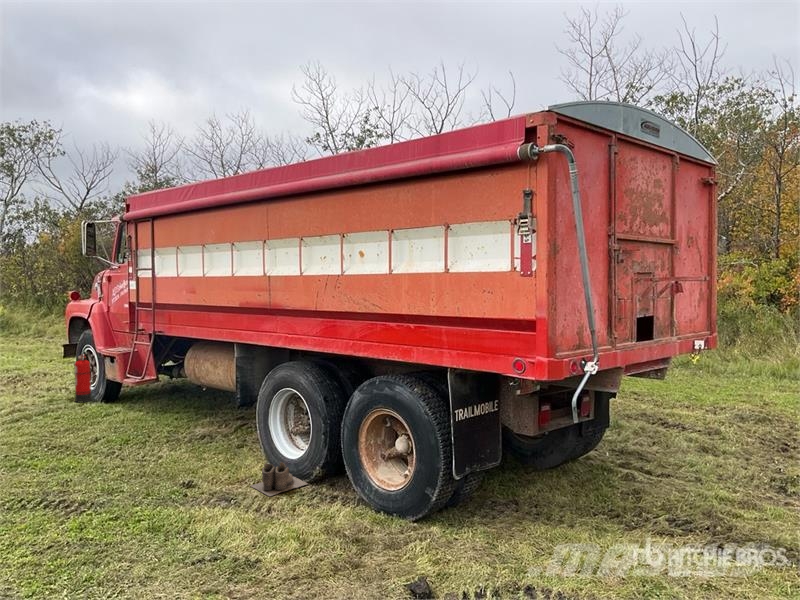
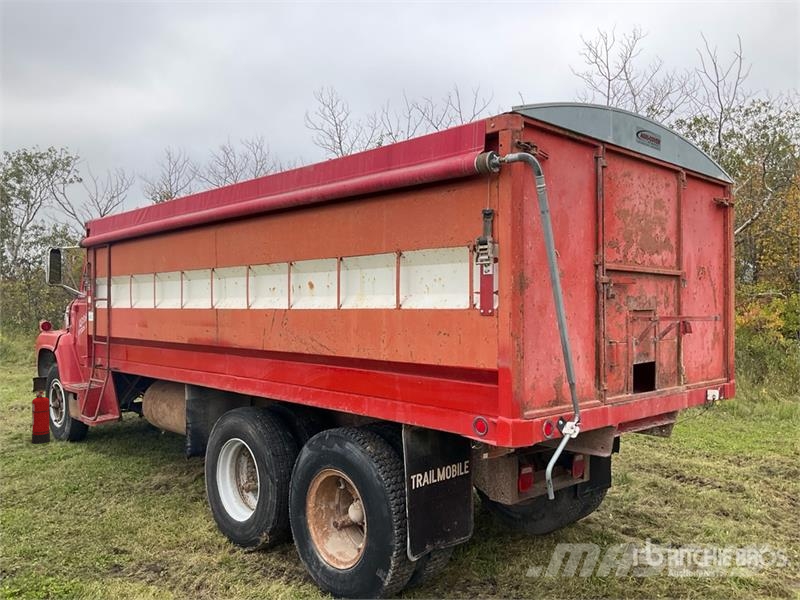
boots: present [251,462,308,496] -> none [185,527,253,569]

